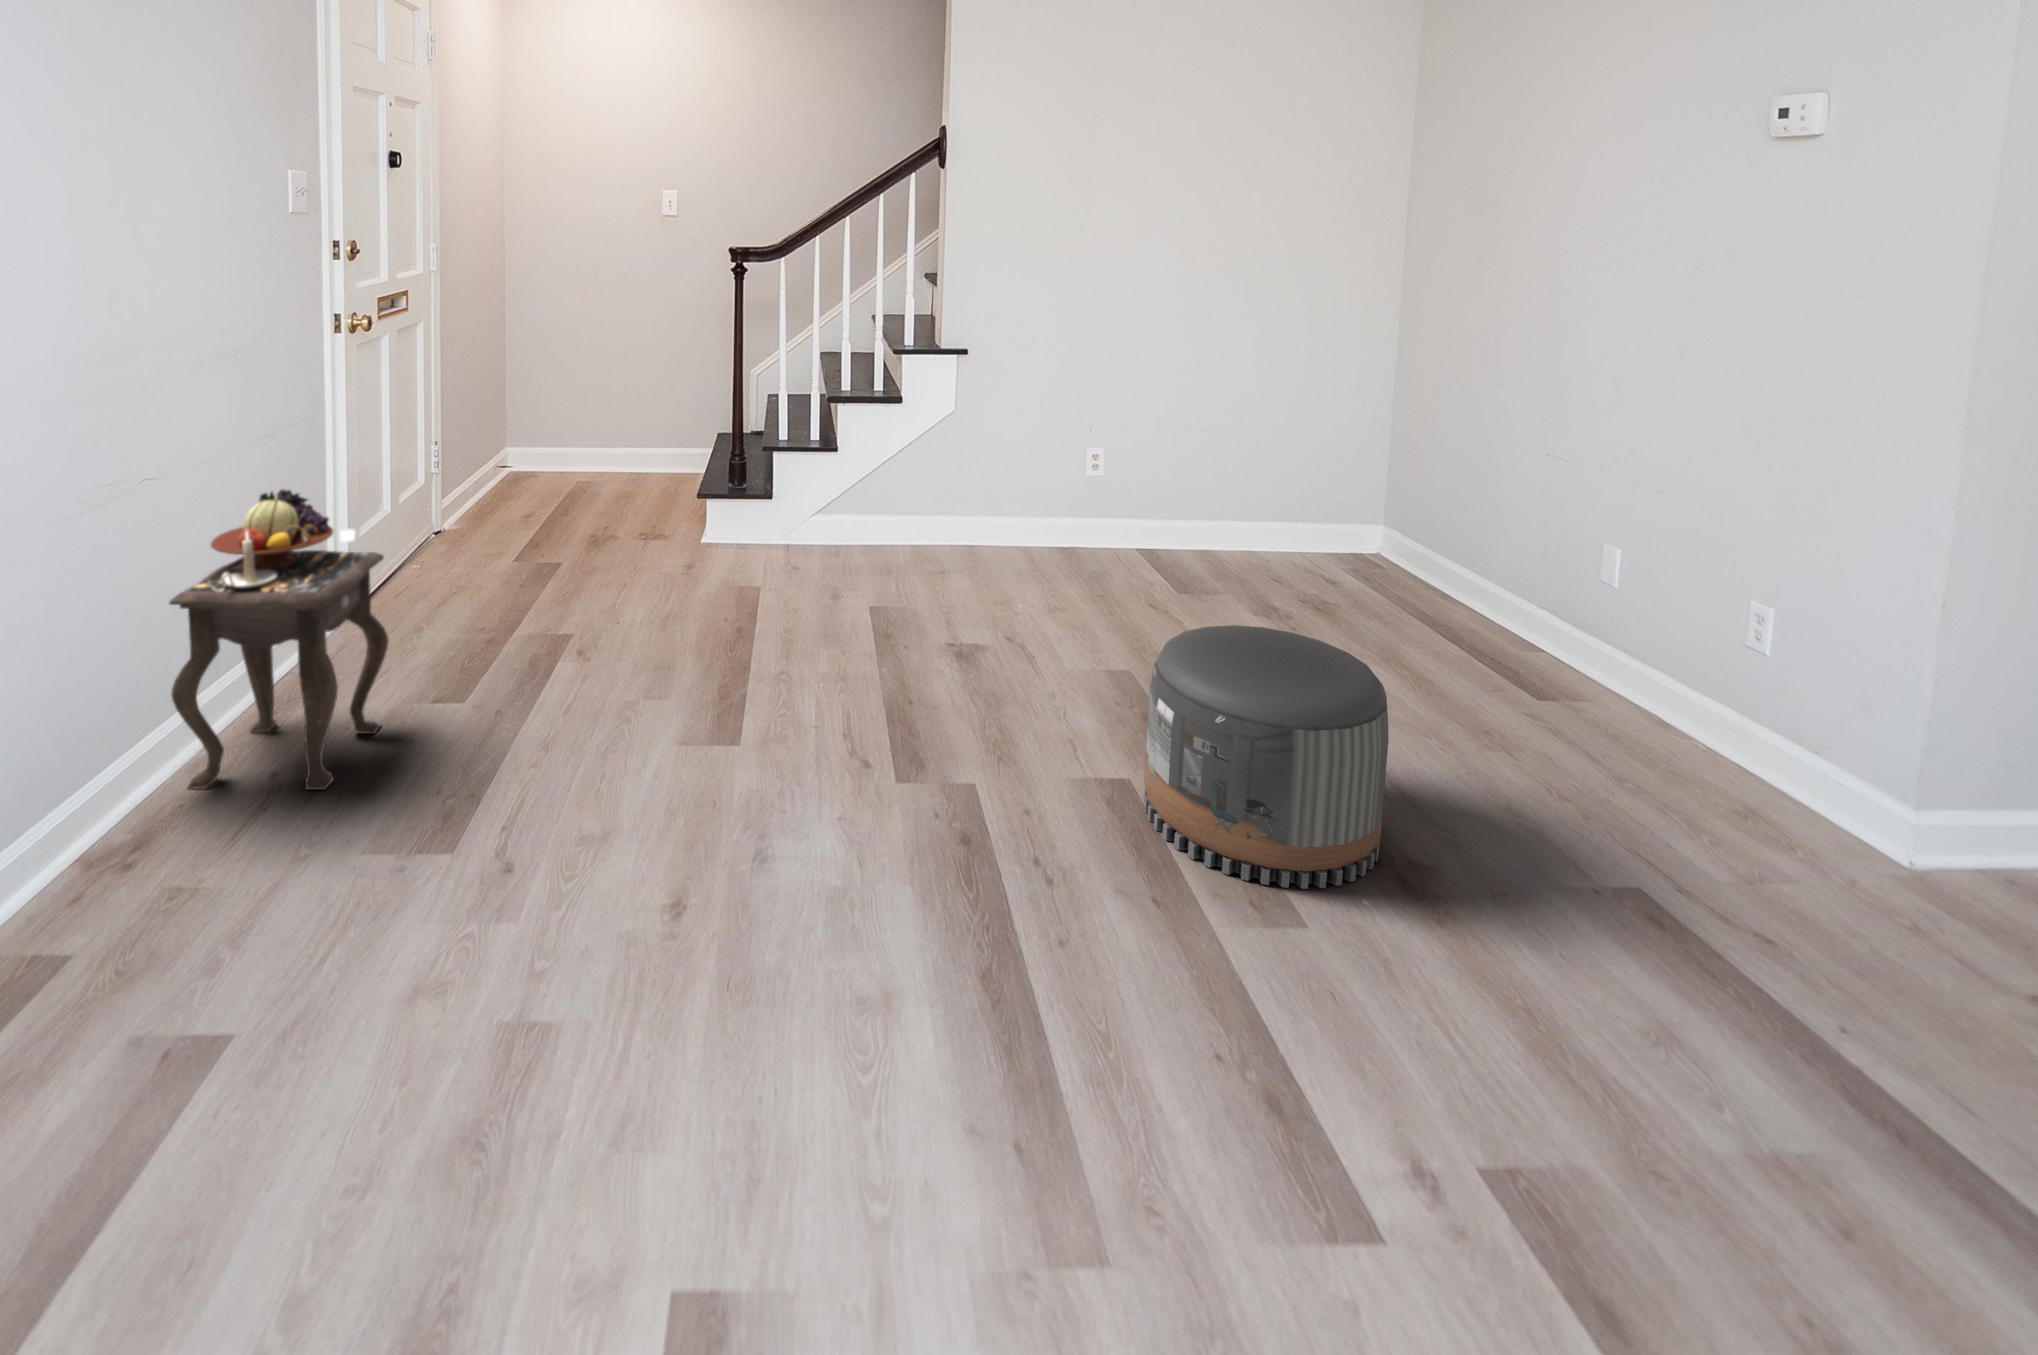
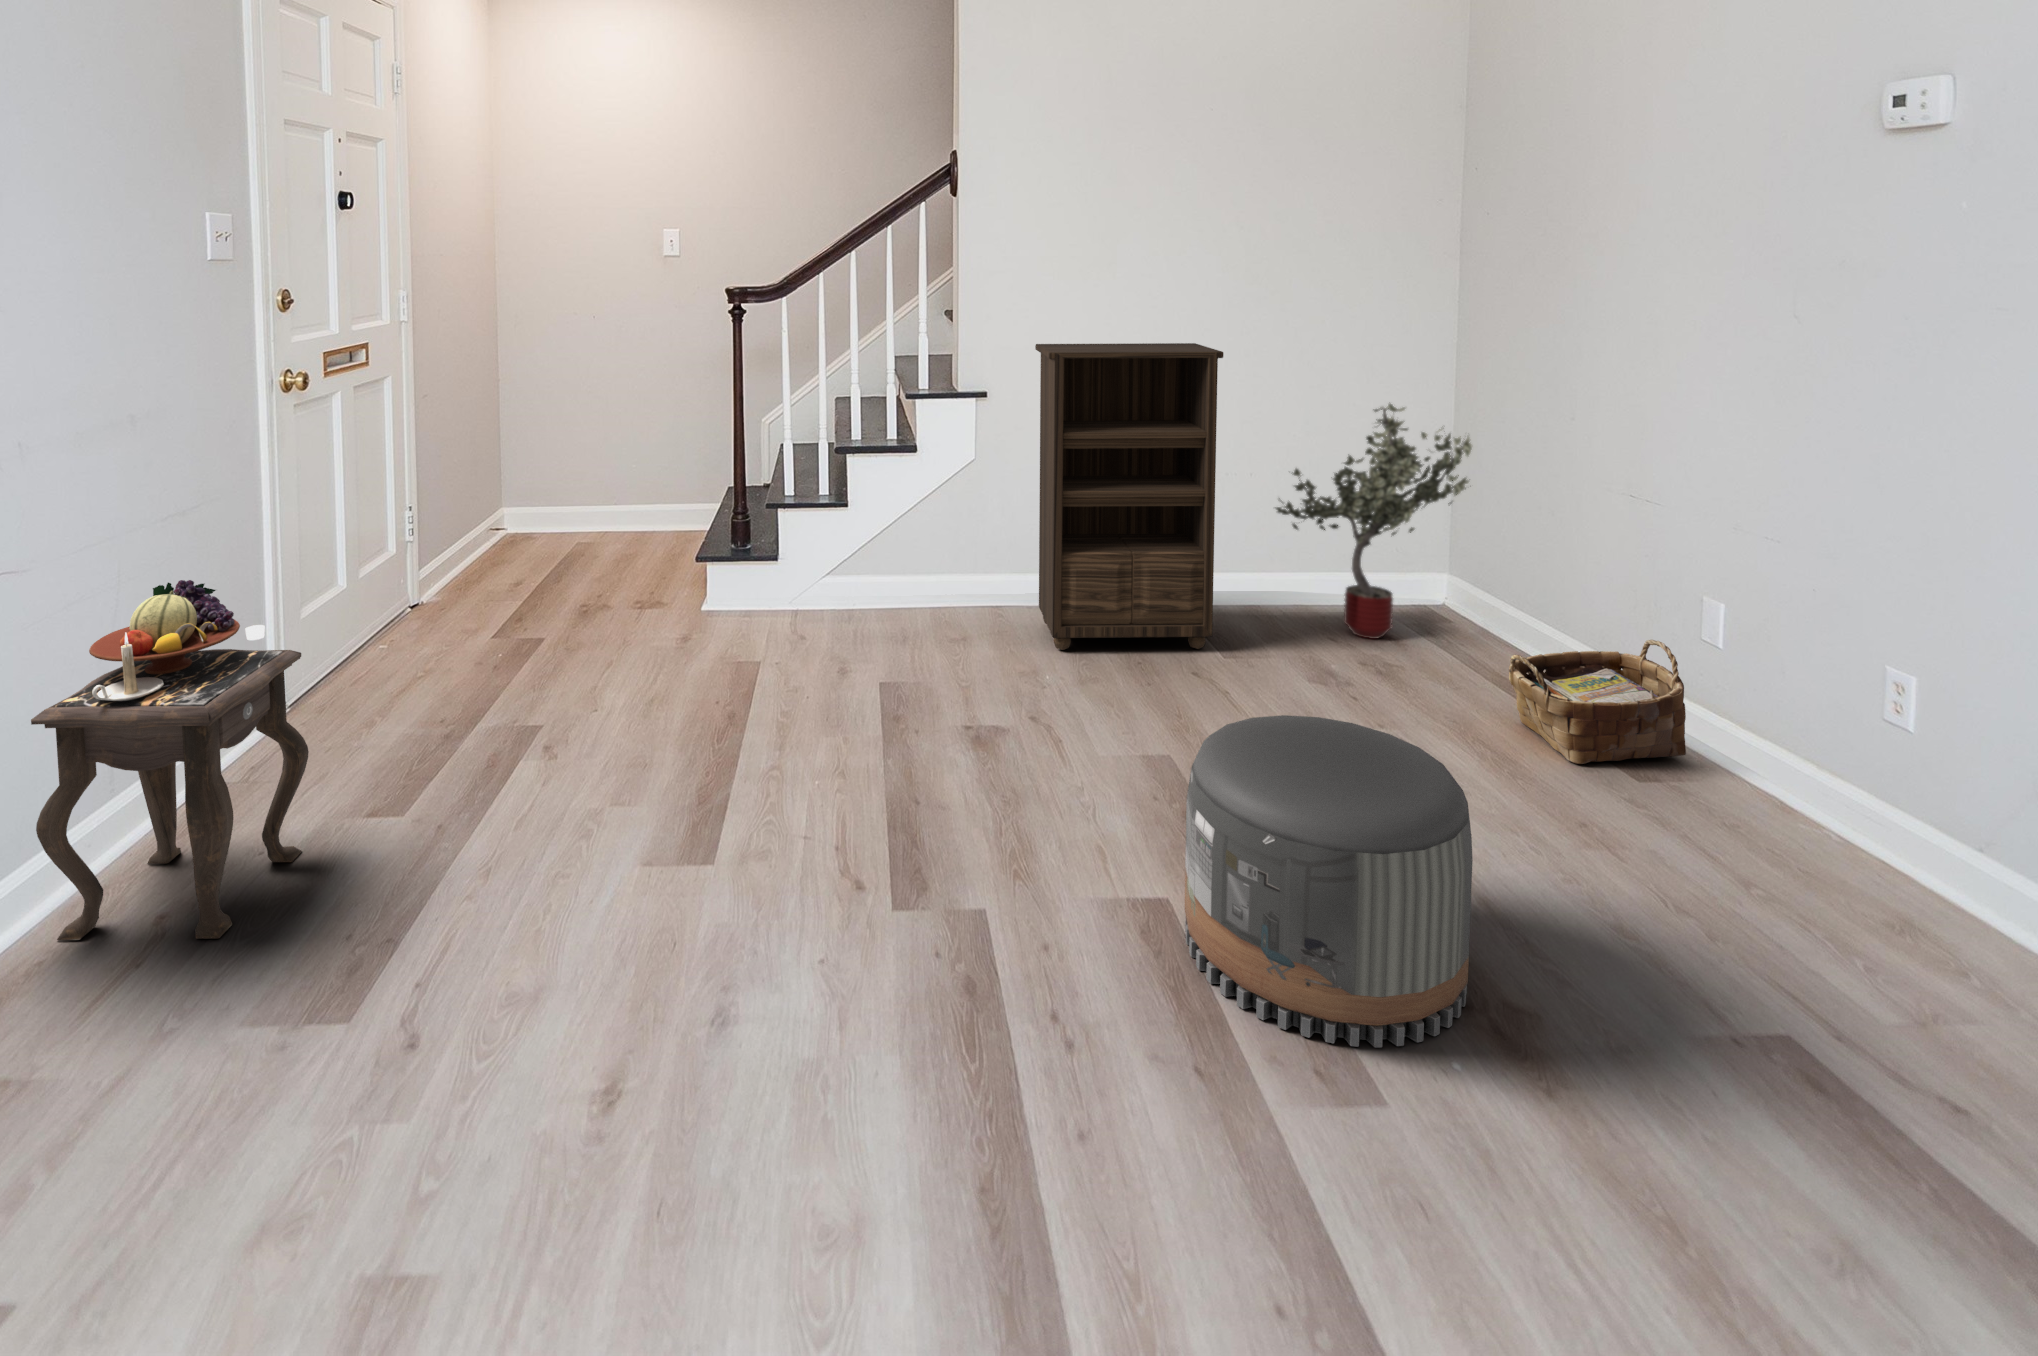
bookshelf: none [1009,306,1184,582] -> present [1035,343,1223,650]
potted tree: none [1223,366,1403,577] -> present [1275,404,1472,639]
woven basket: none [1427,578,1578,682] -> present [1509,640,1686,764]

